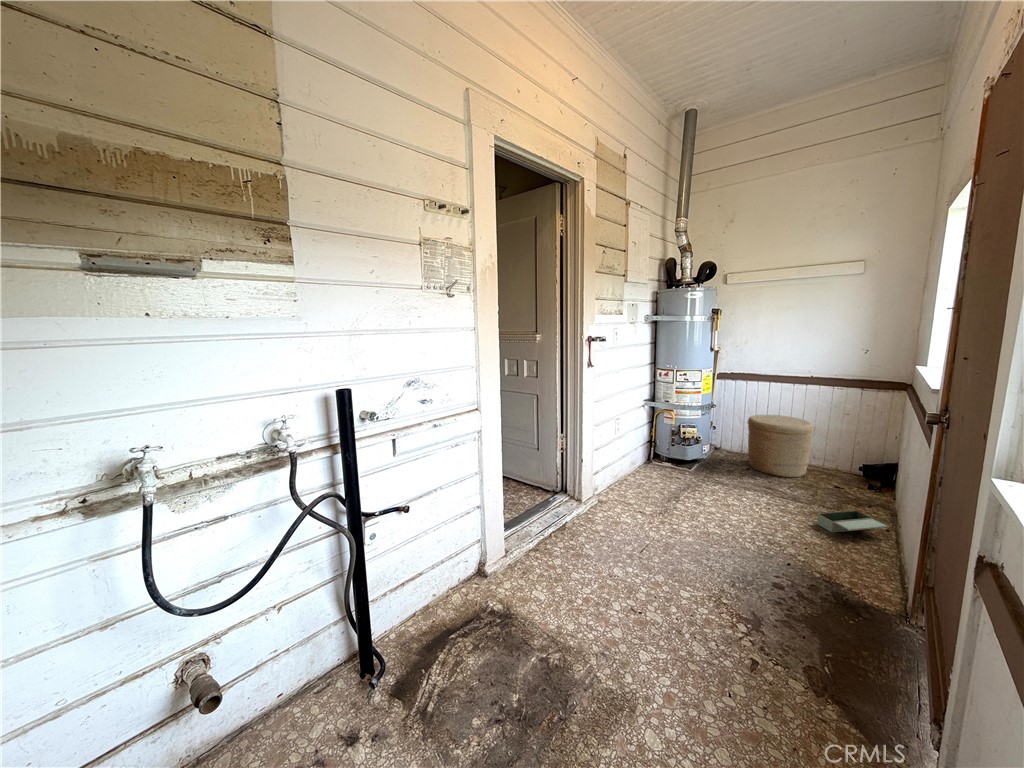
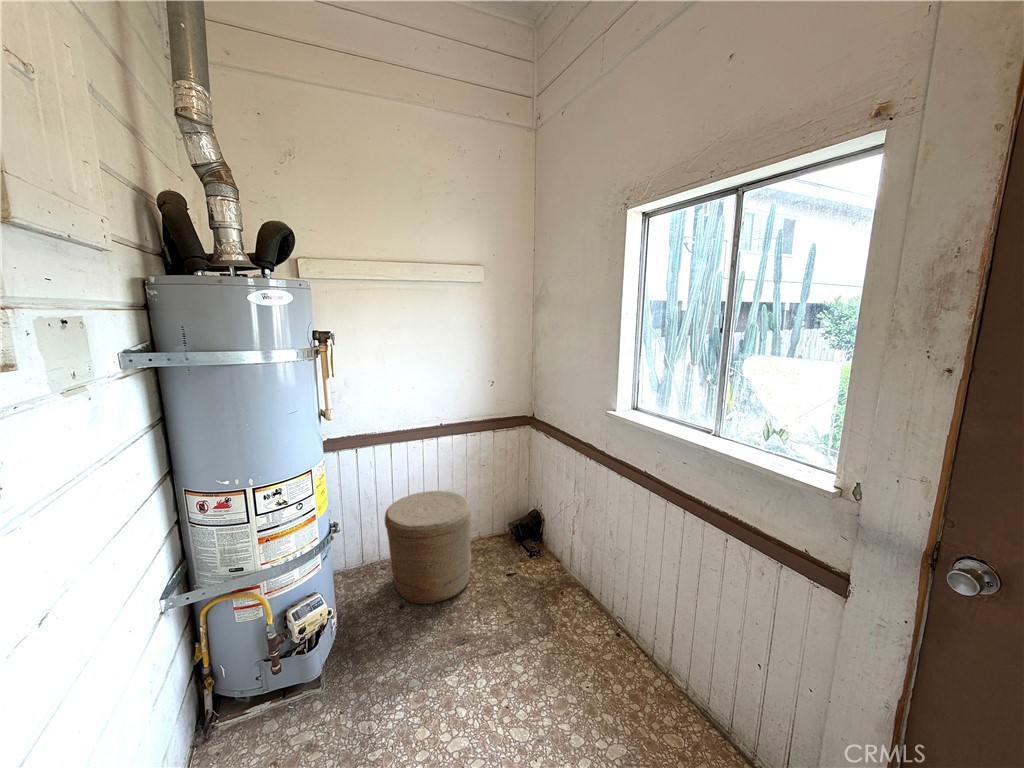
toolbox: present [817,511,890,533] -> none [575,627,632,699]

